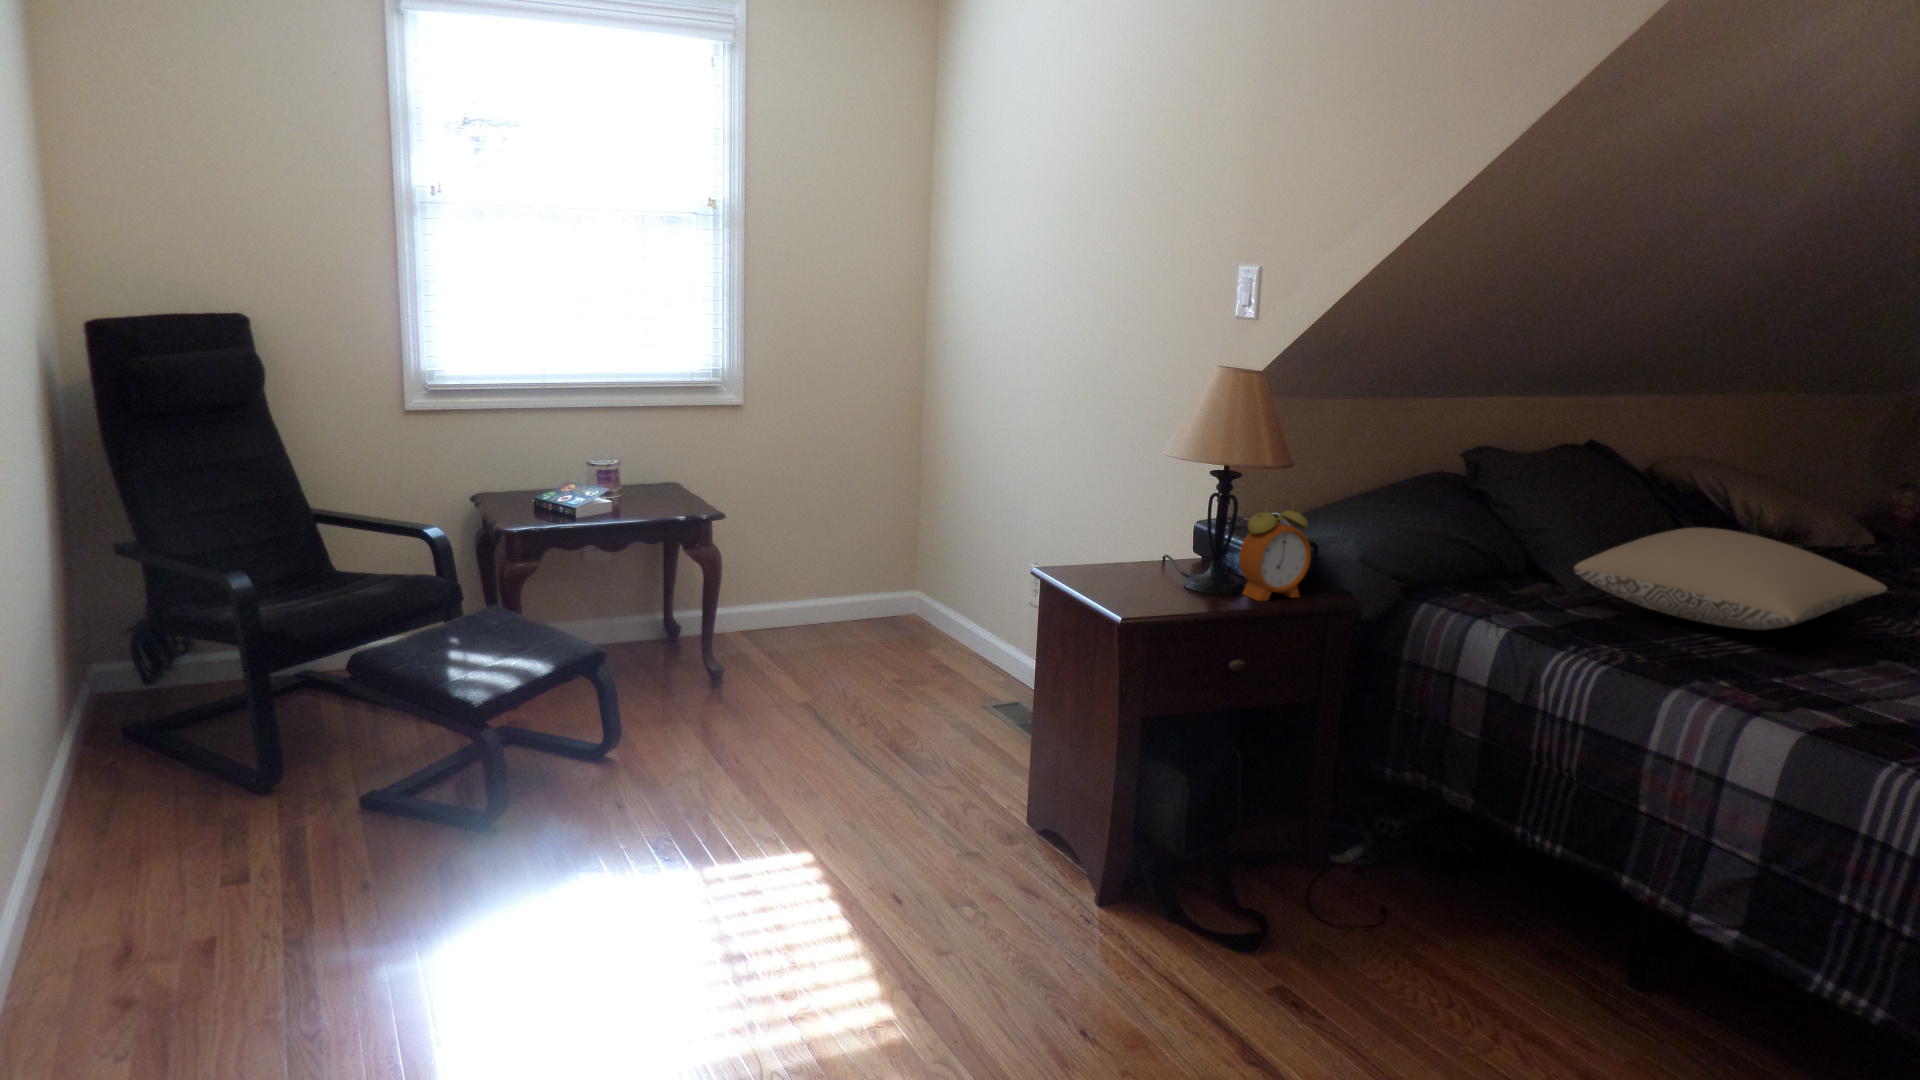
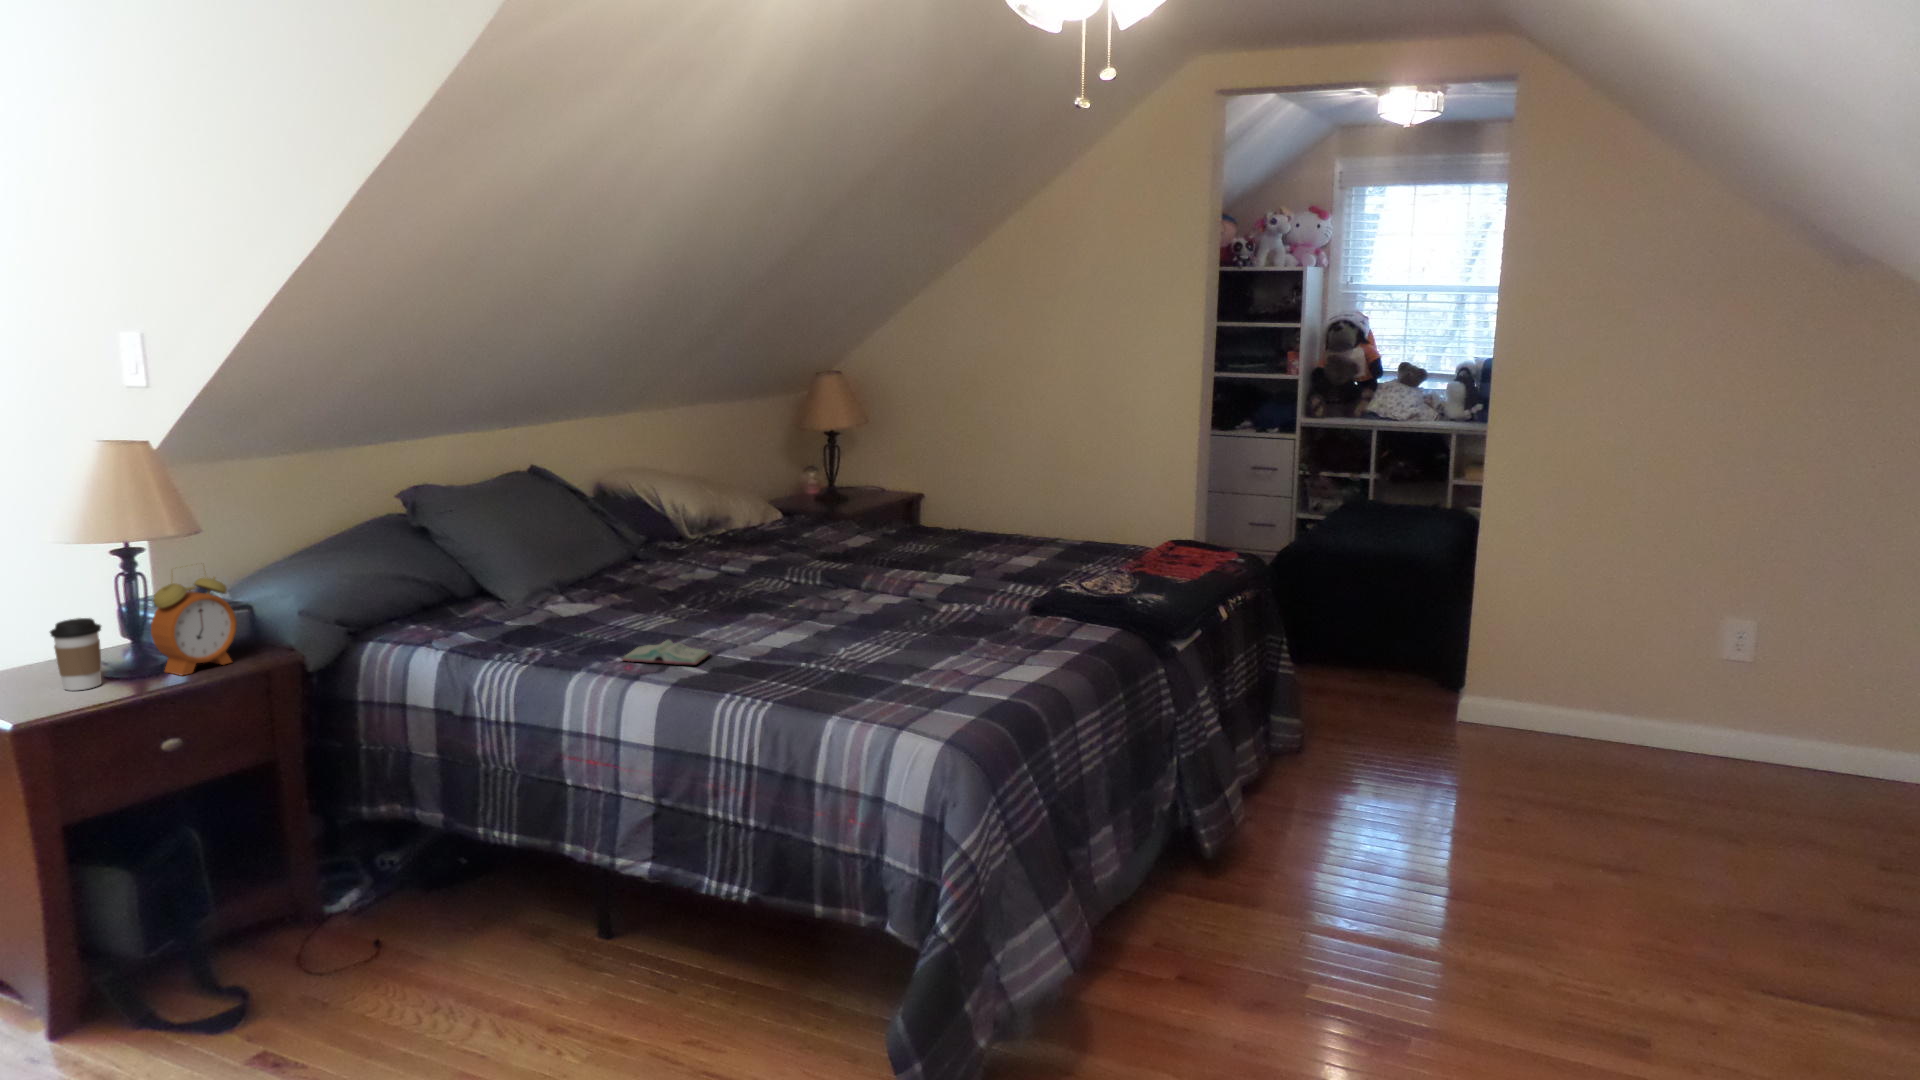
pillow: present [1574,528,1887,630] -> none [504,533,749,611]
coffee cup: none [1164,530,1204,597] -> present [50,618,101,691]
book: none [1728,672,1853,712] -> present [622,640,710,665]

